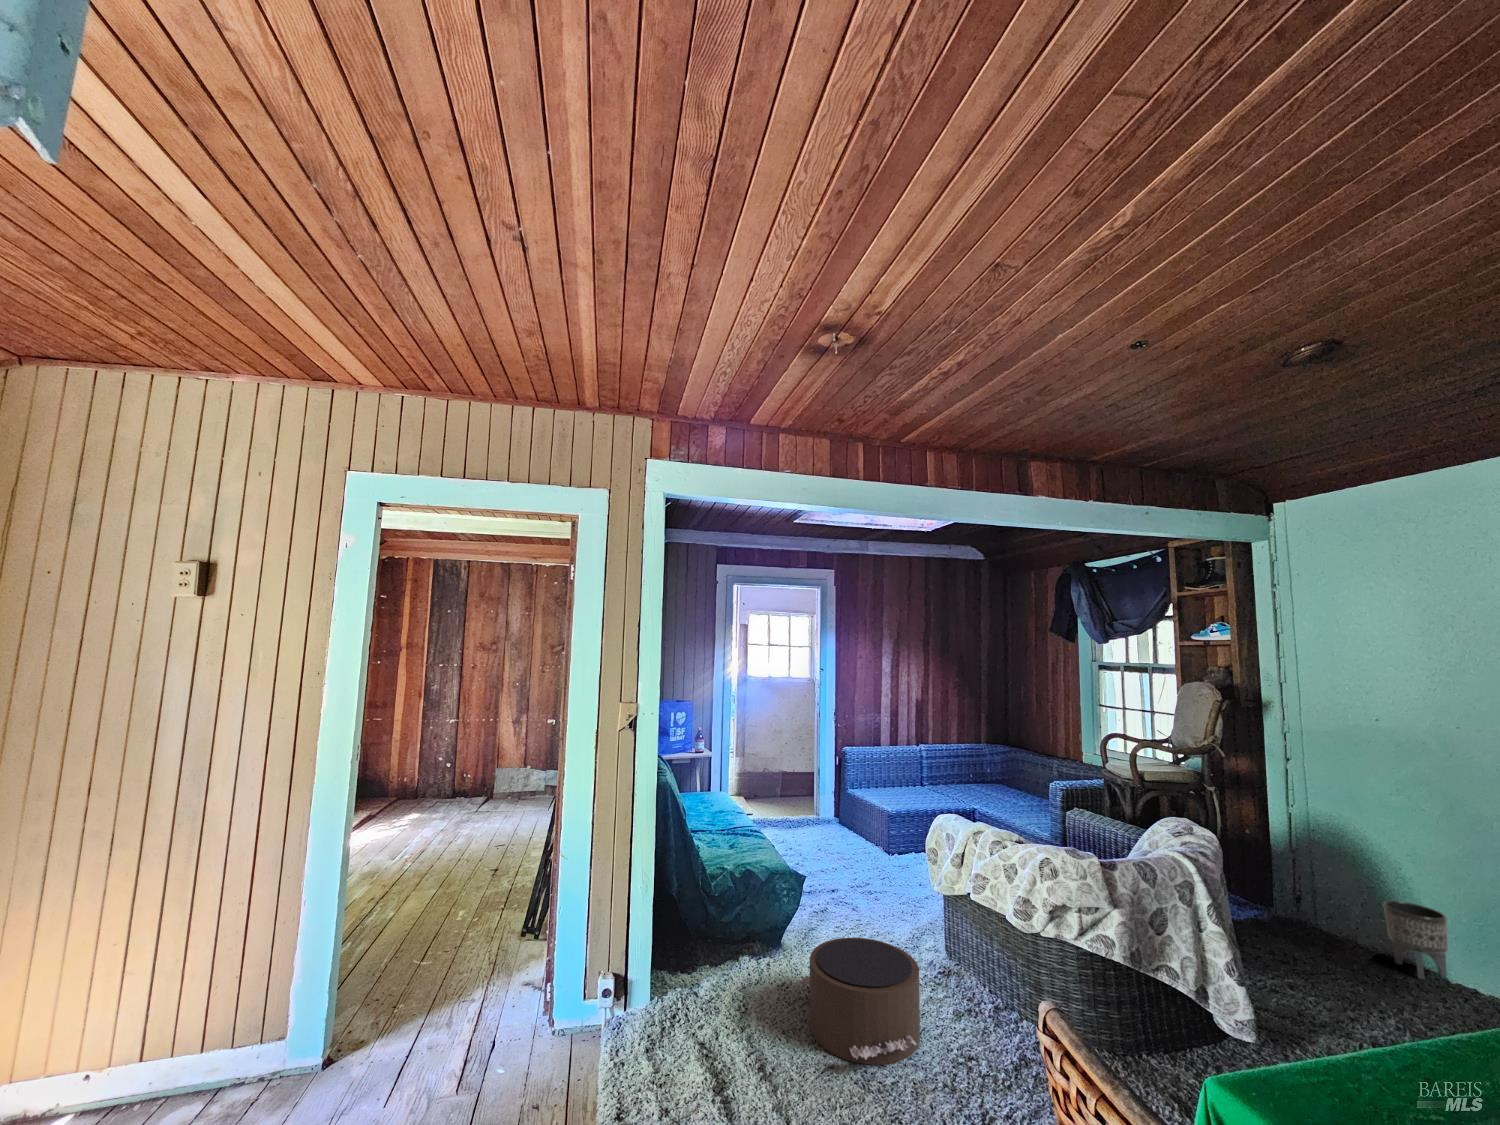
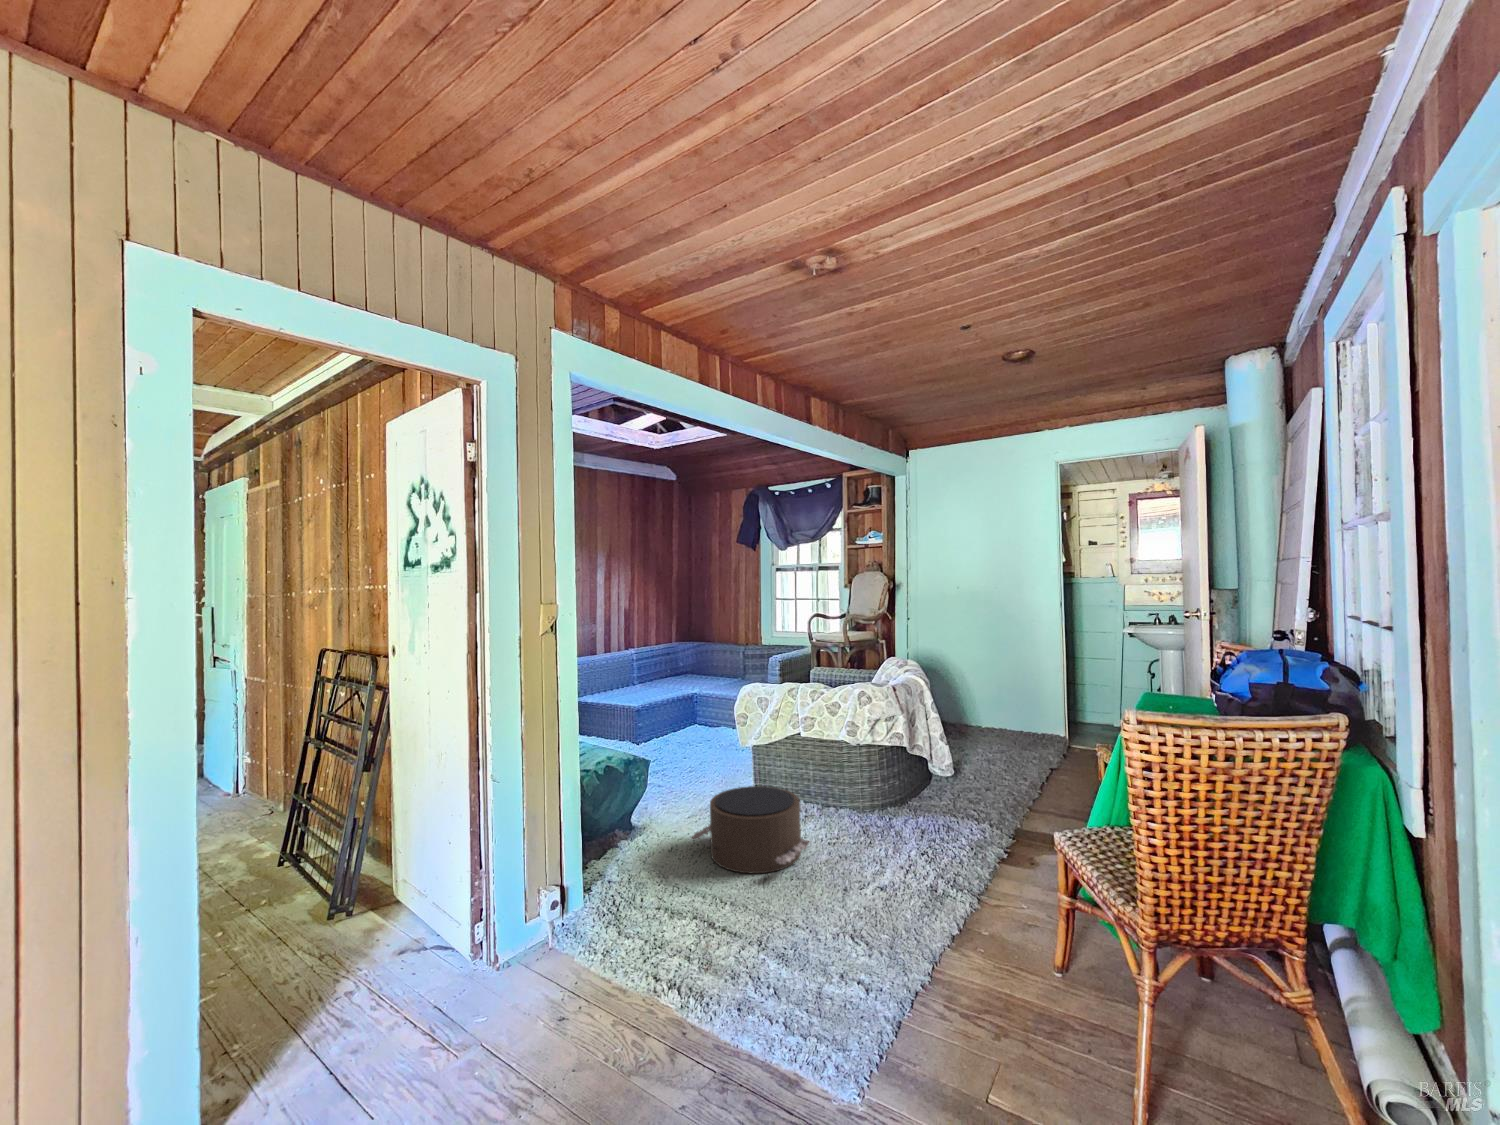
planter: present [1383,901,1448,980] -> none [968,693,995,732]

